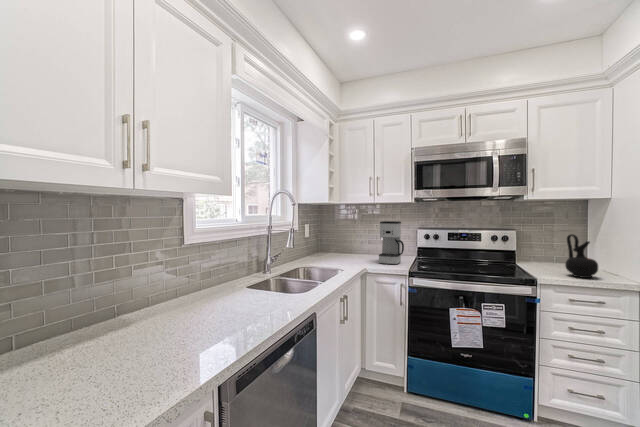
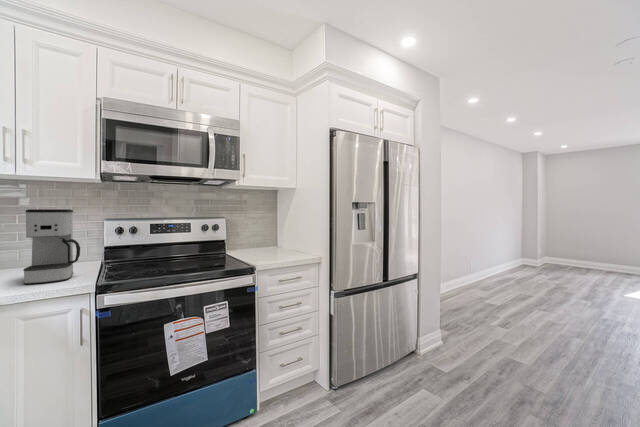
ceramic jug: present [565,234,598,278] -> none [271,219,294,258]

